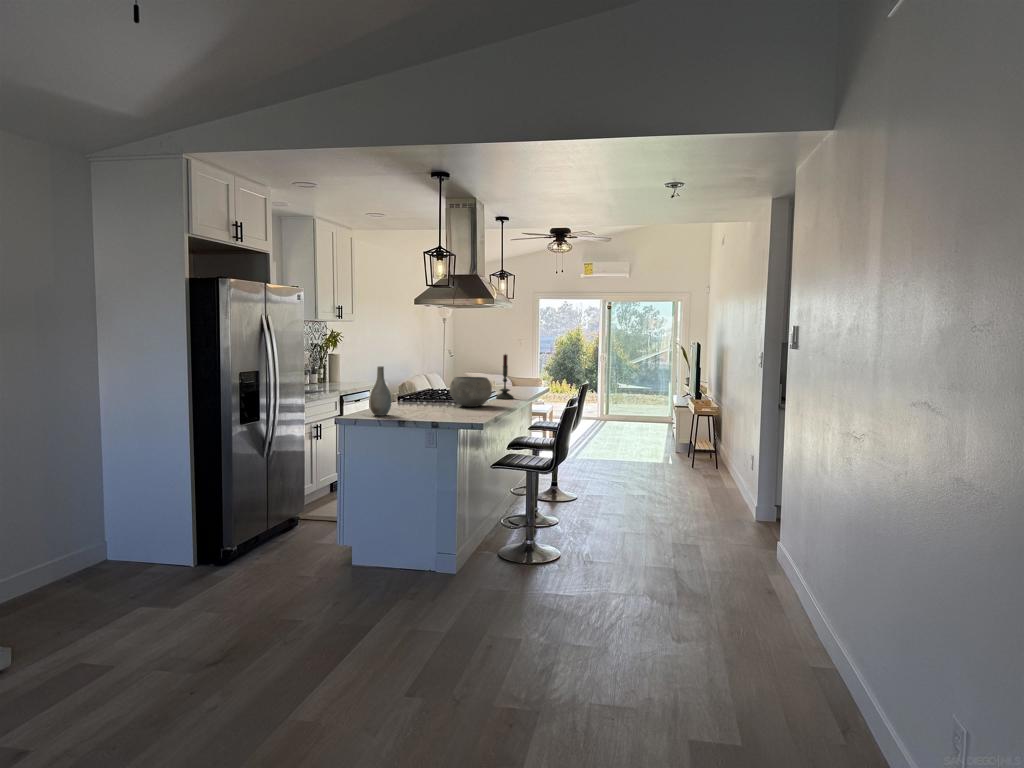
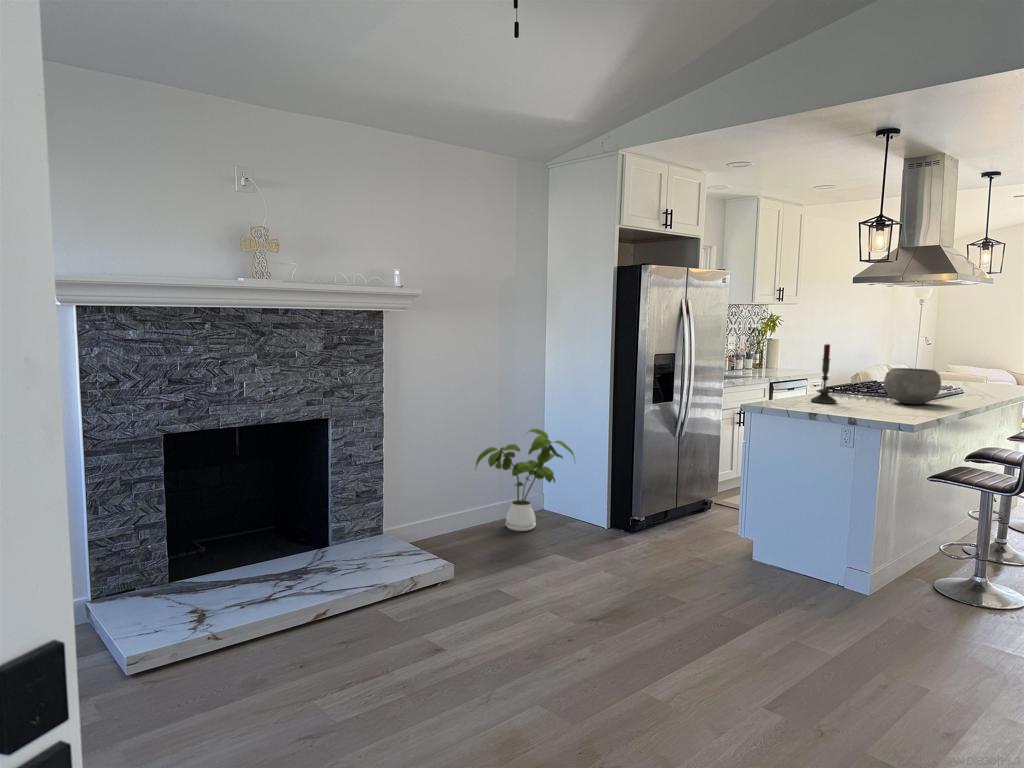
candle: present [496,354,514,399] -> present [811,344,836,404]
vase: present [370,366,391,416] -> none [779,352,804,406]
house plant: none [16,466,157,590] -> present [476,429,575,531]

